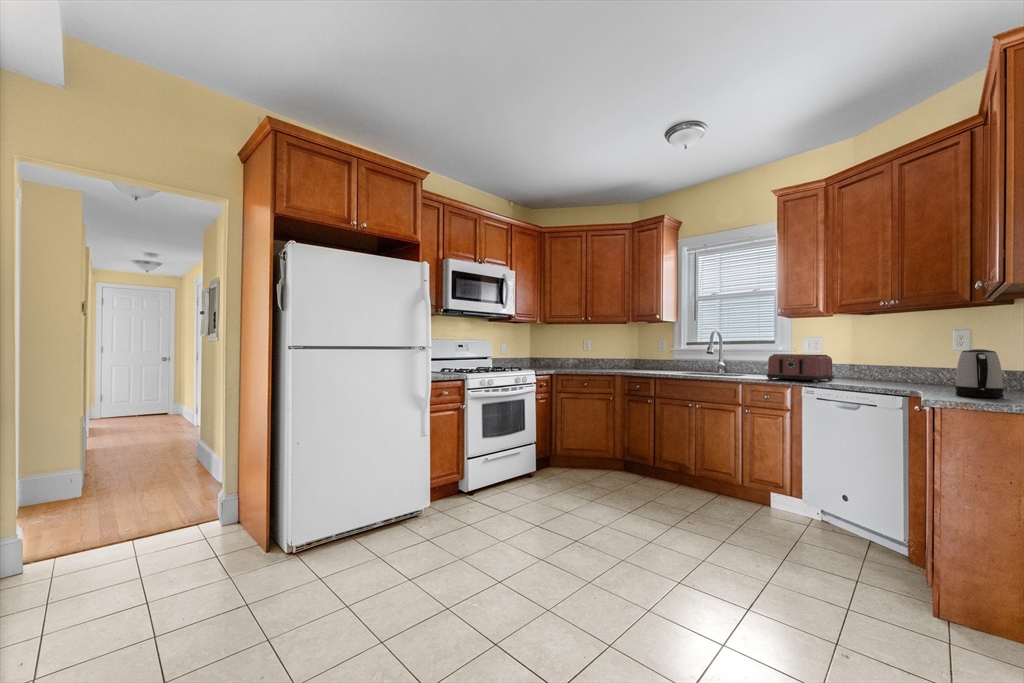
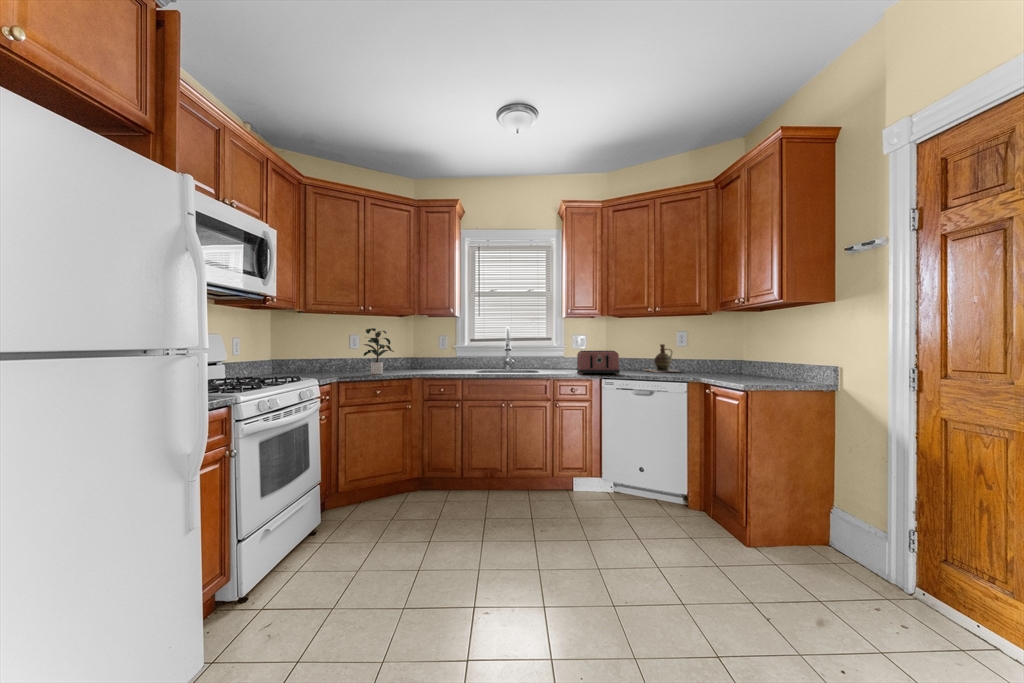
potted plant: none [574,333,606,370] -> present [364,328,394,375]
ceramic jug: none [891,348,953,385] -> present [646,344,677,372]
kettle: present [956,349,1004,398] -> none [726,346,752,380]

